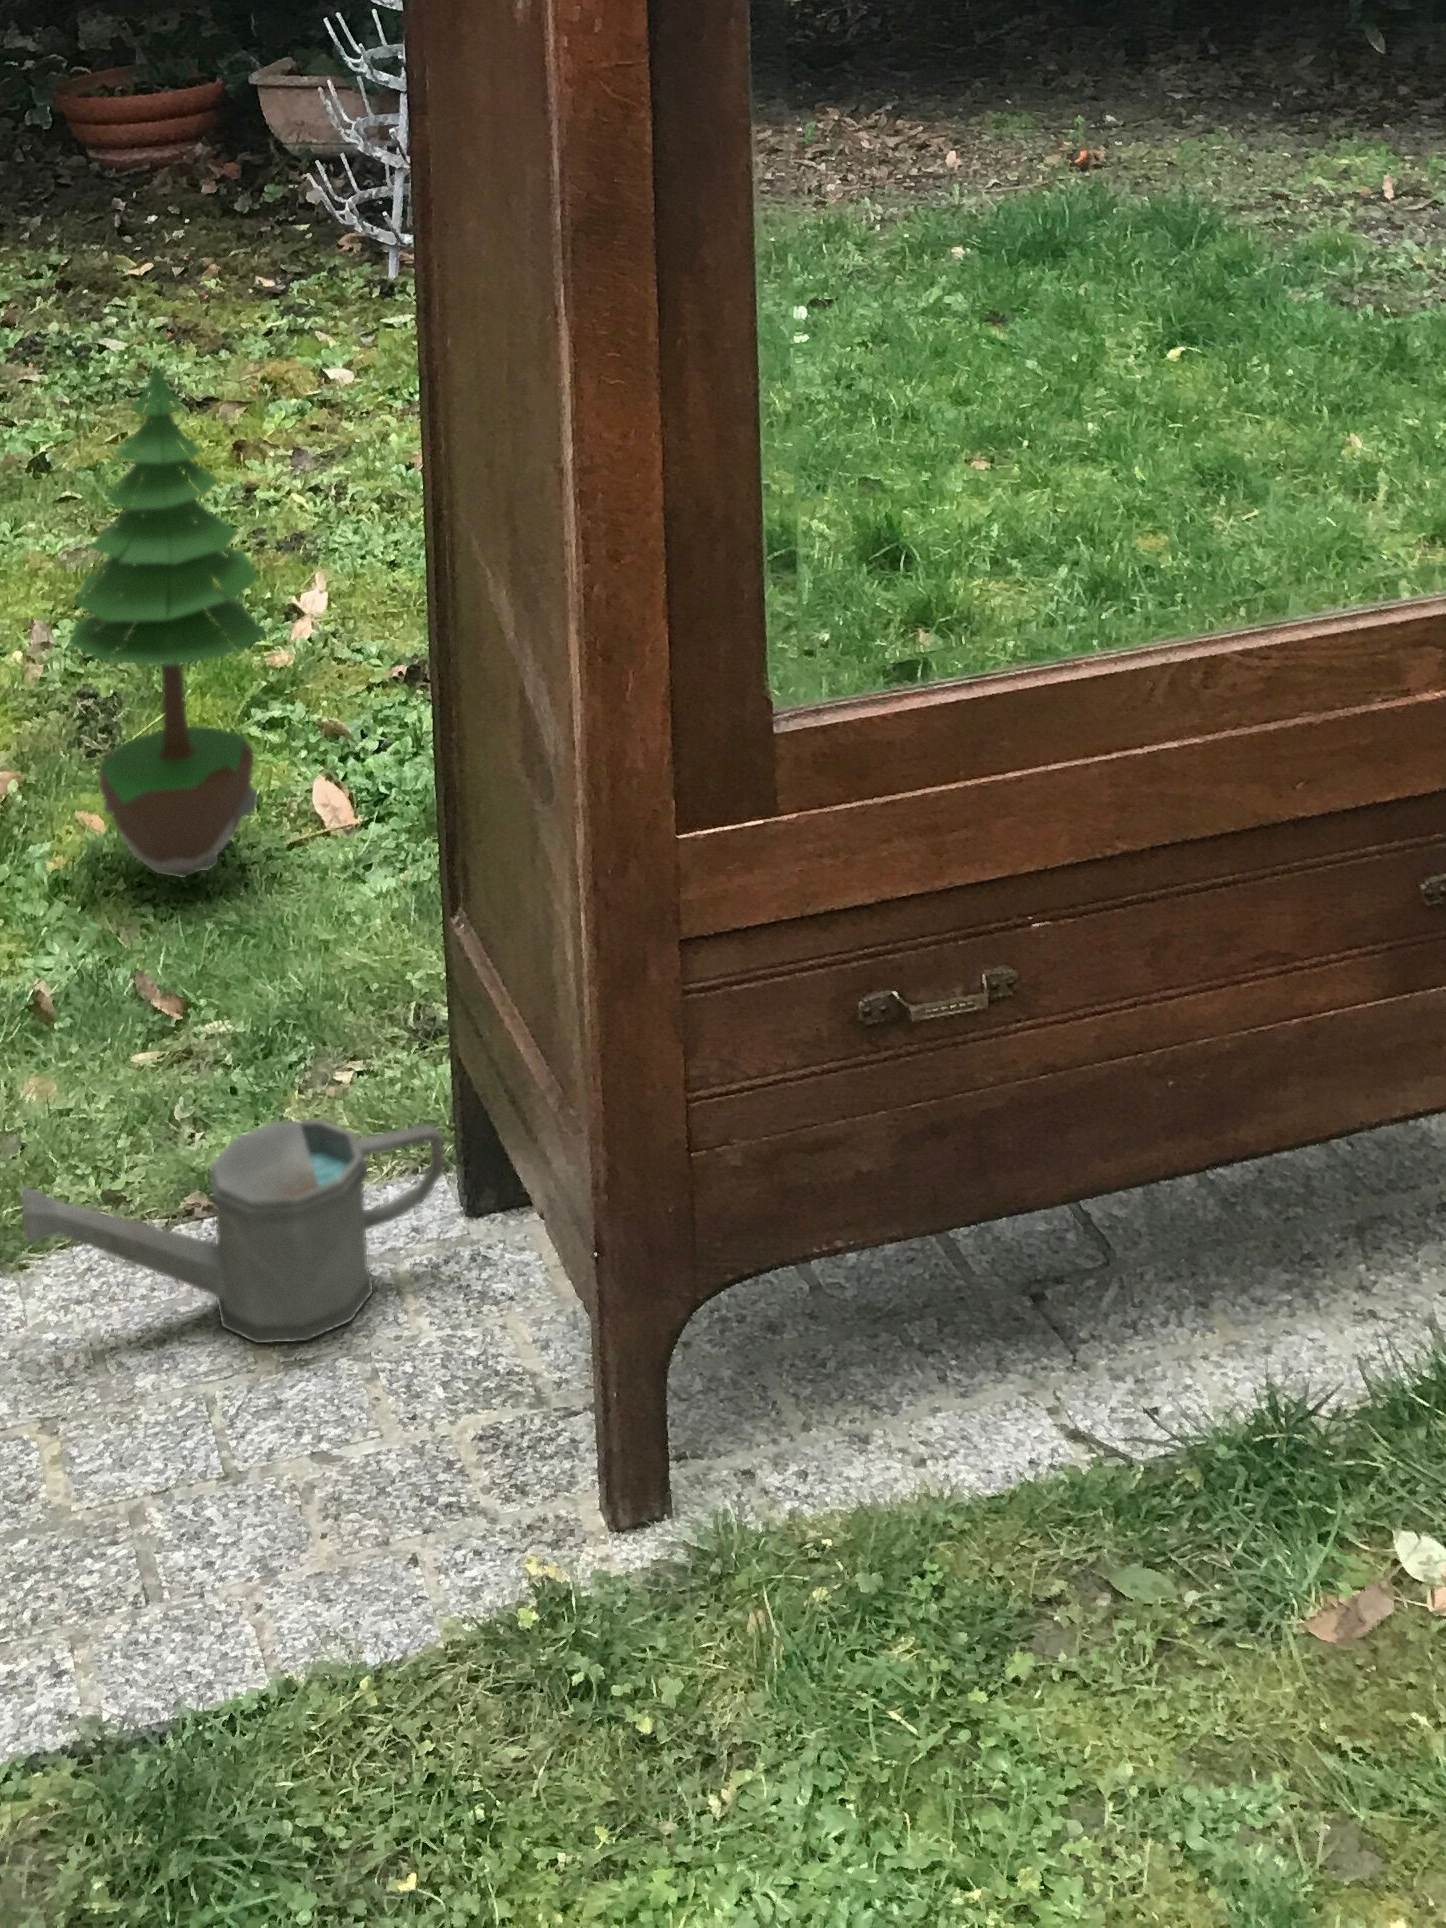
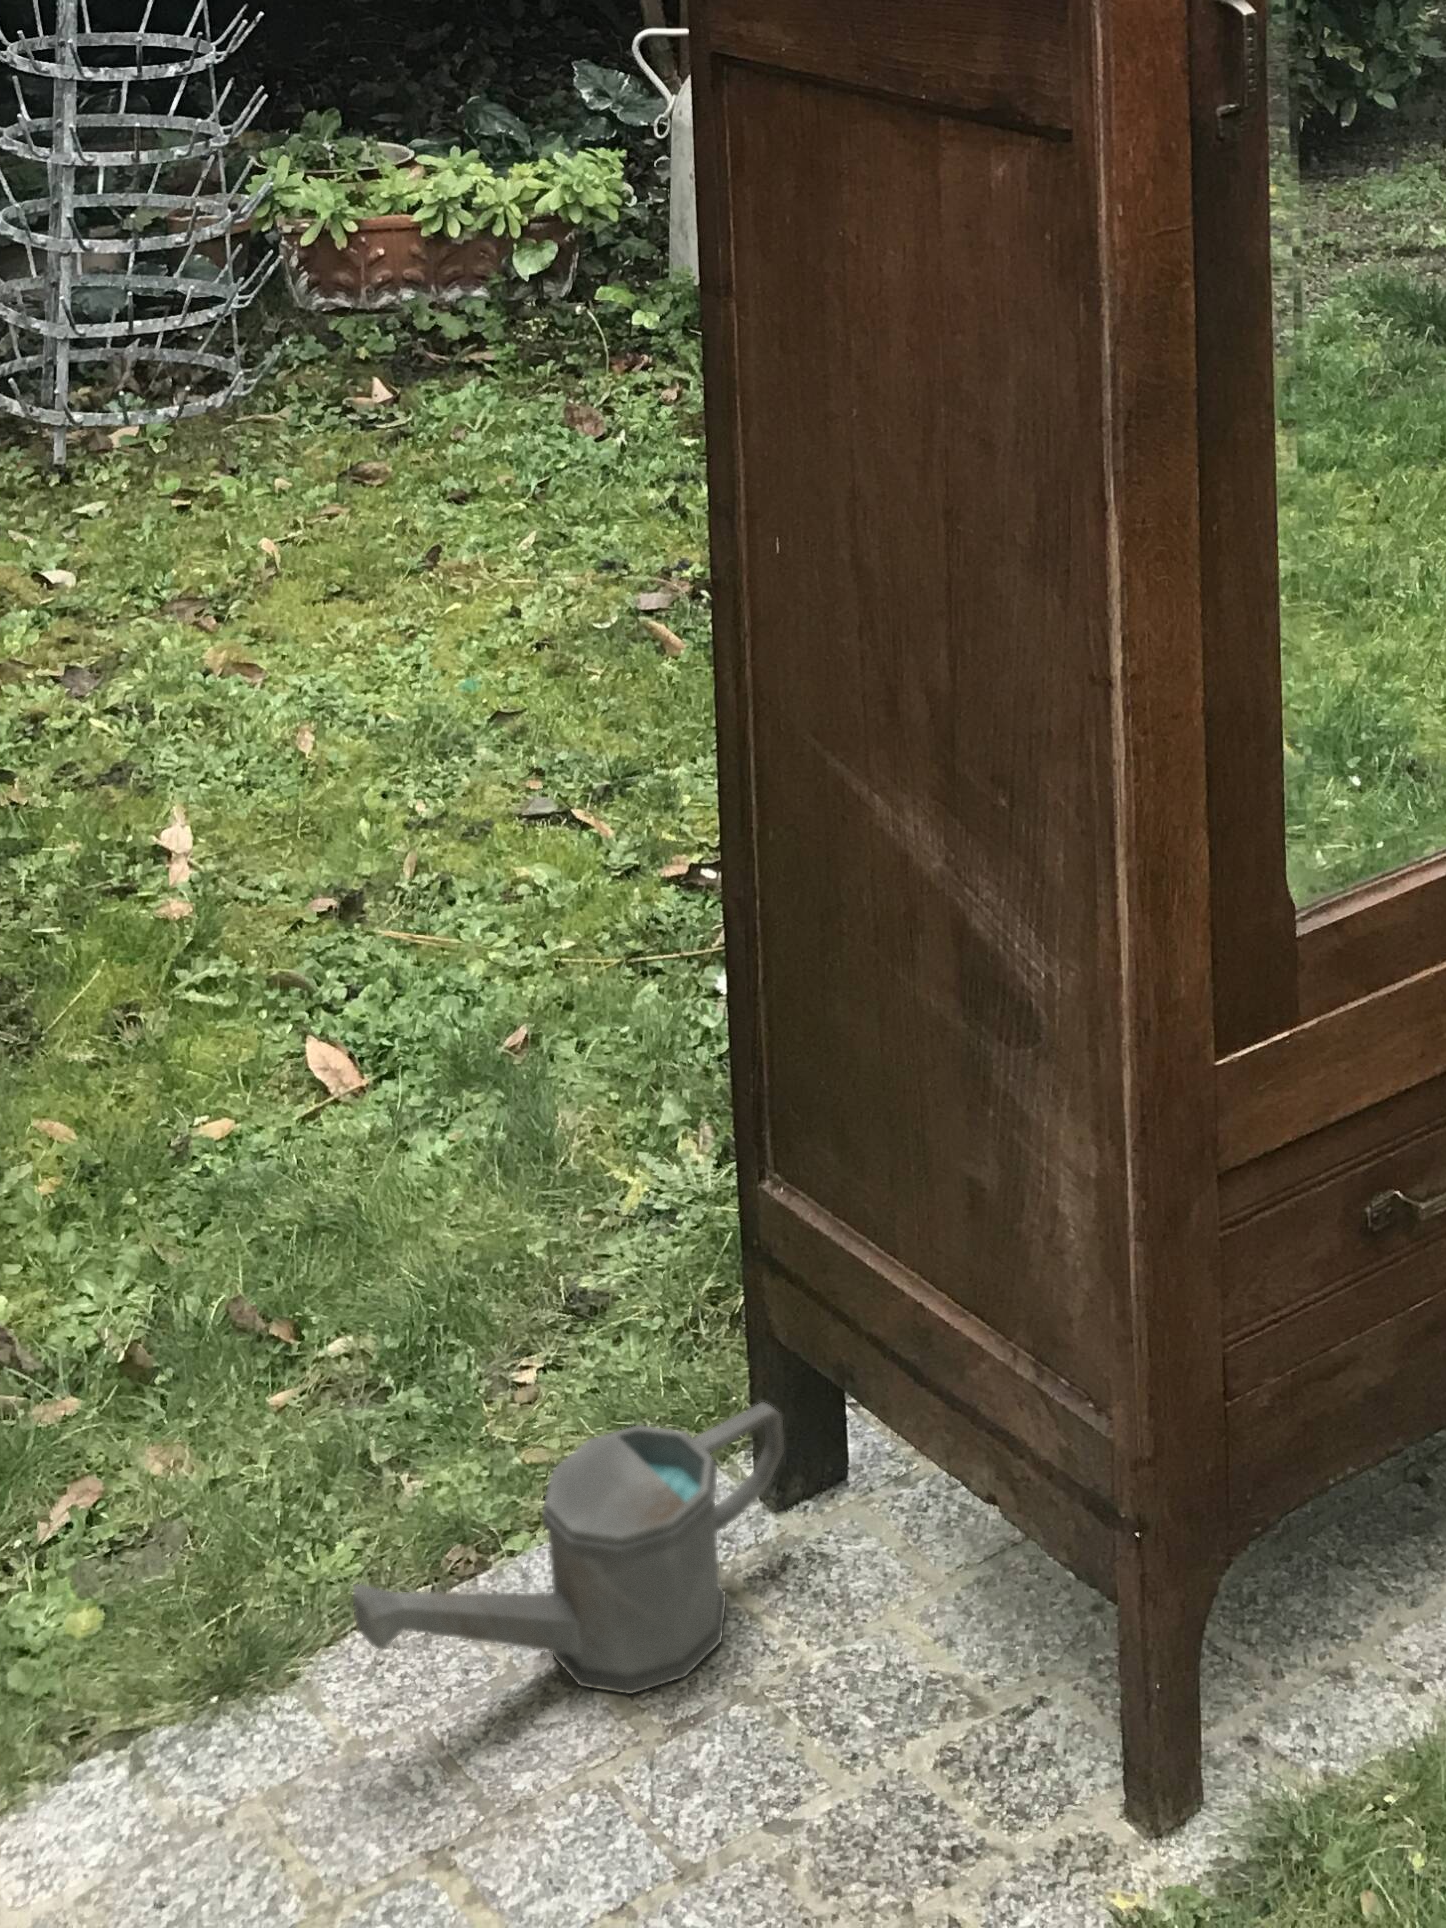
potted tree: present [68,365,267,878] -> none [74,597,308,1179]

